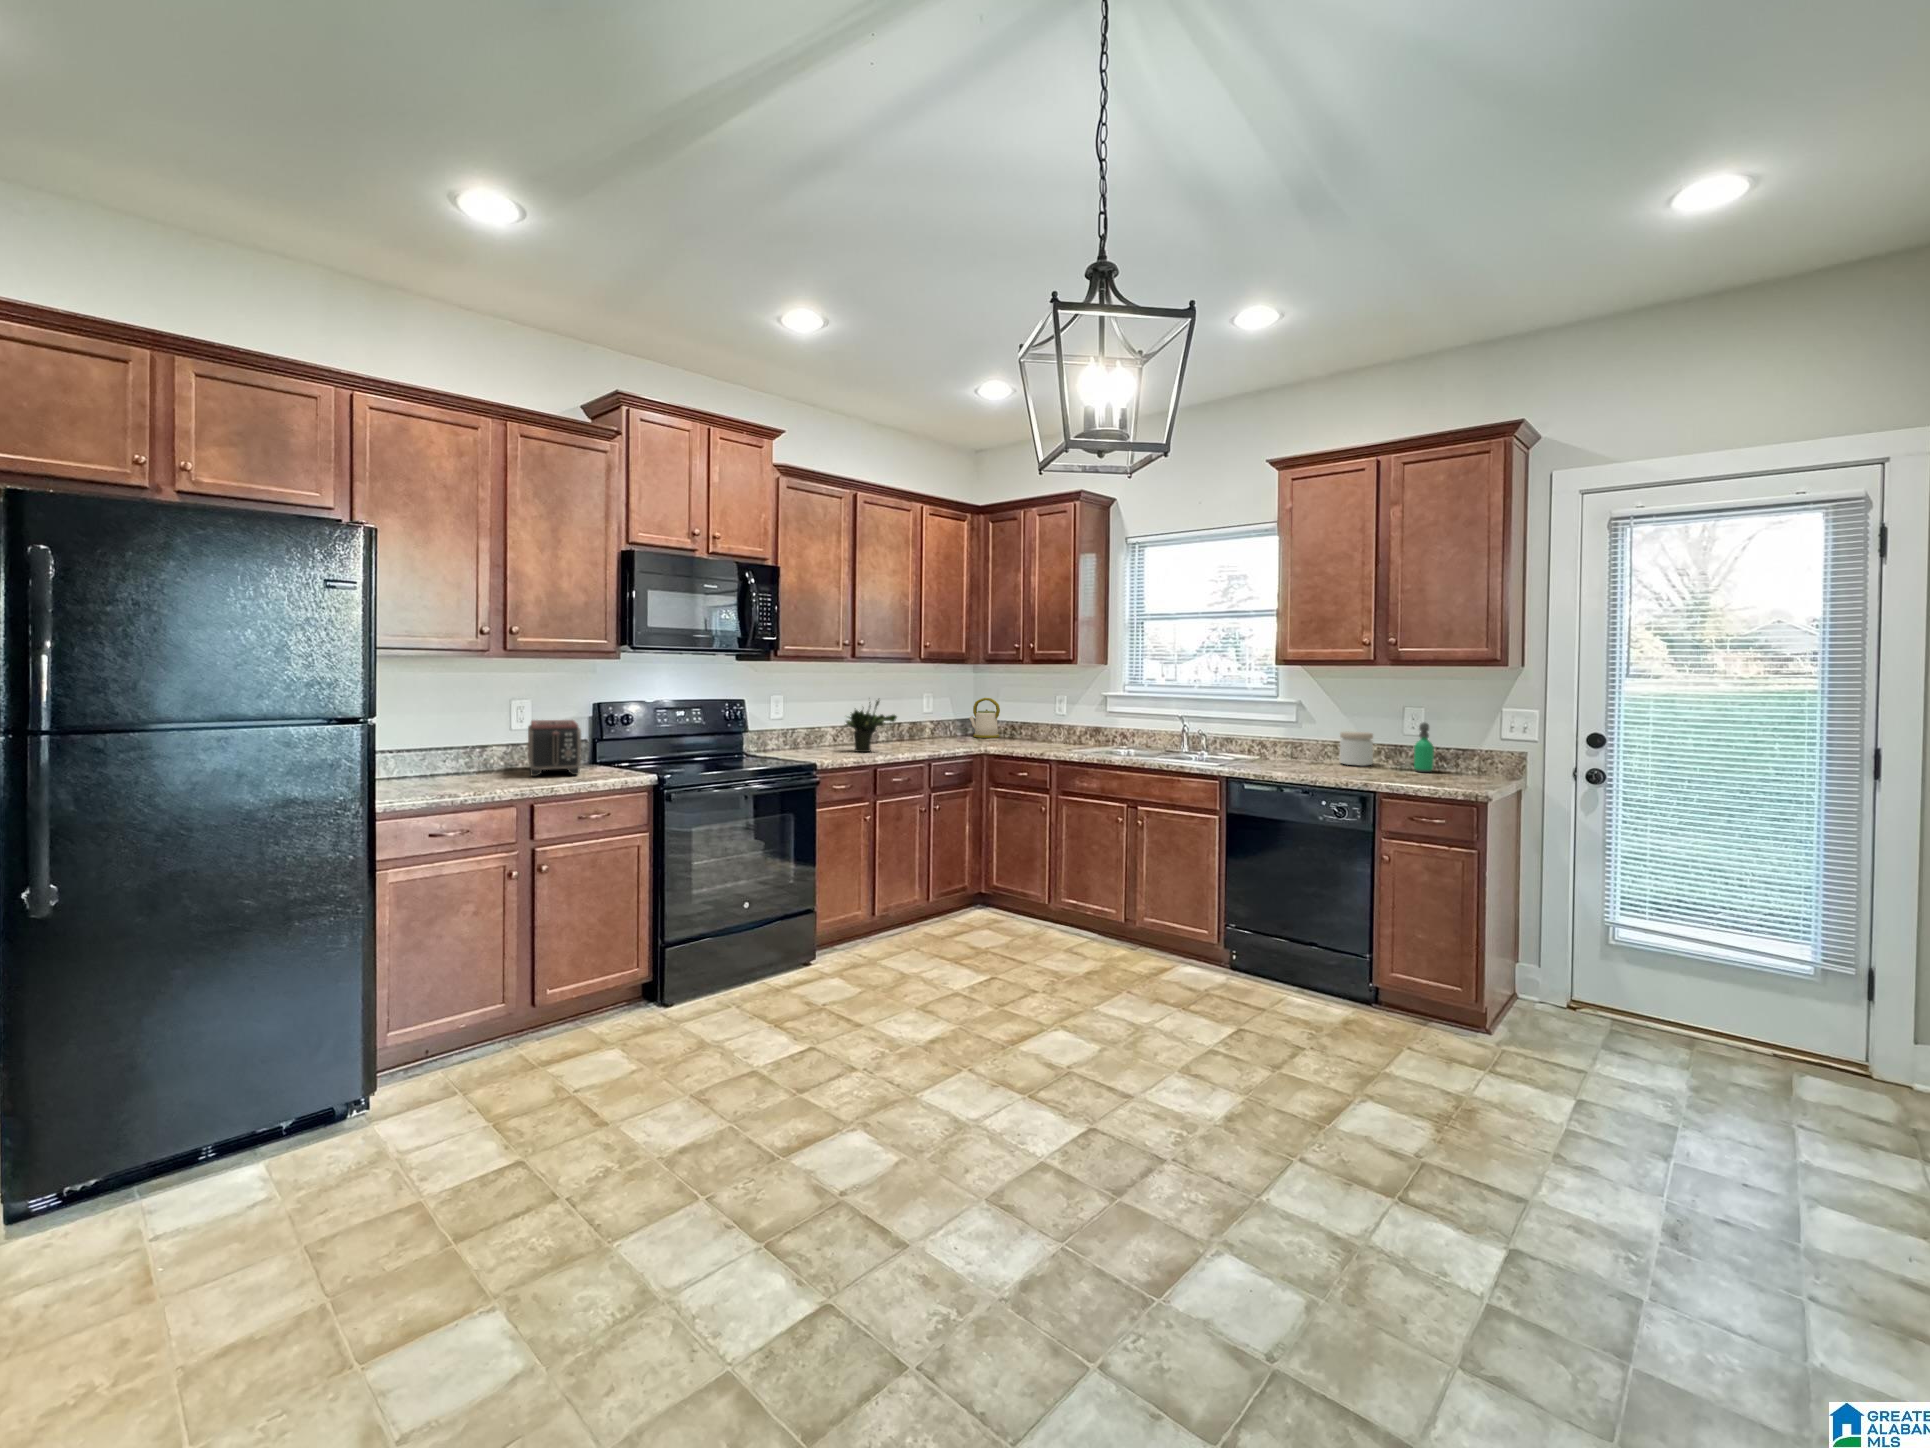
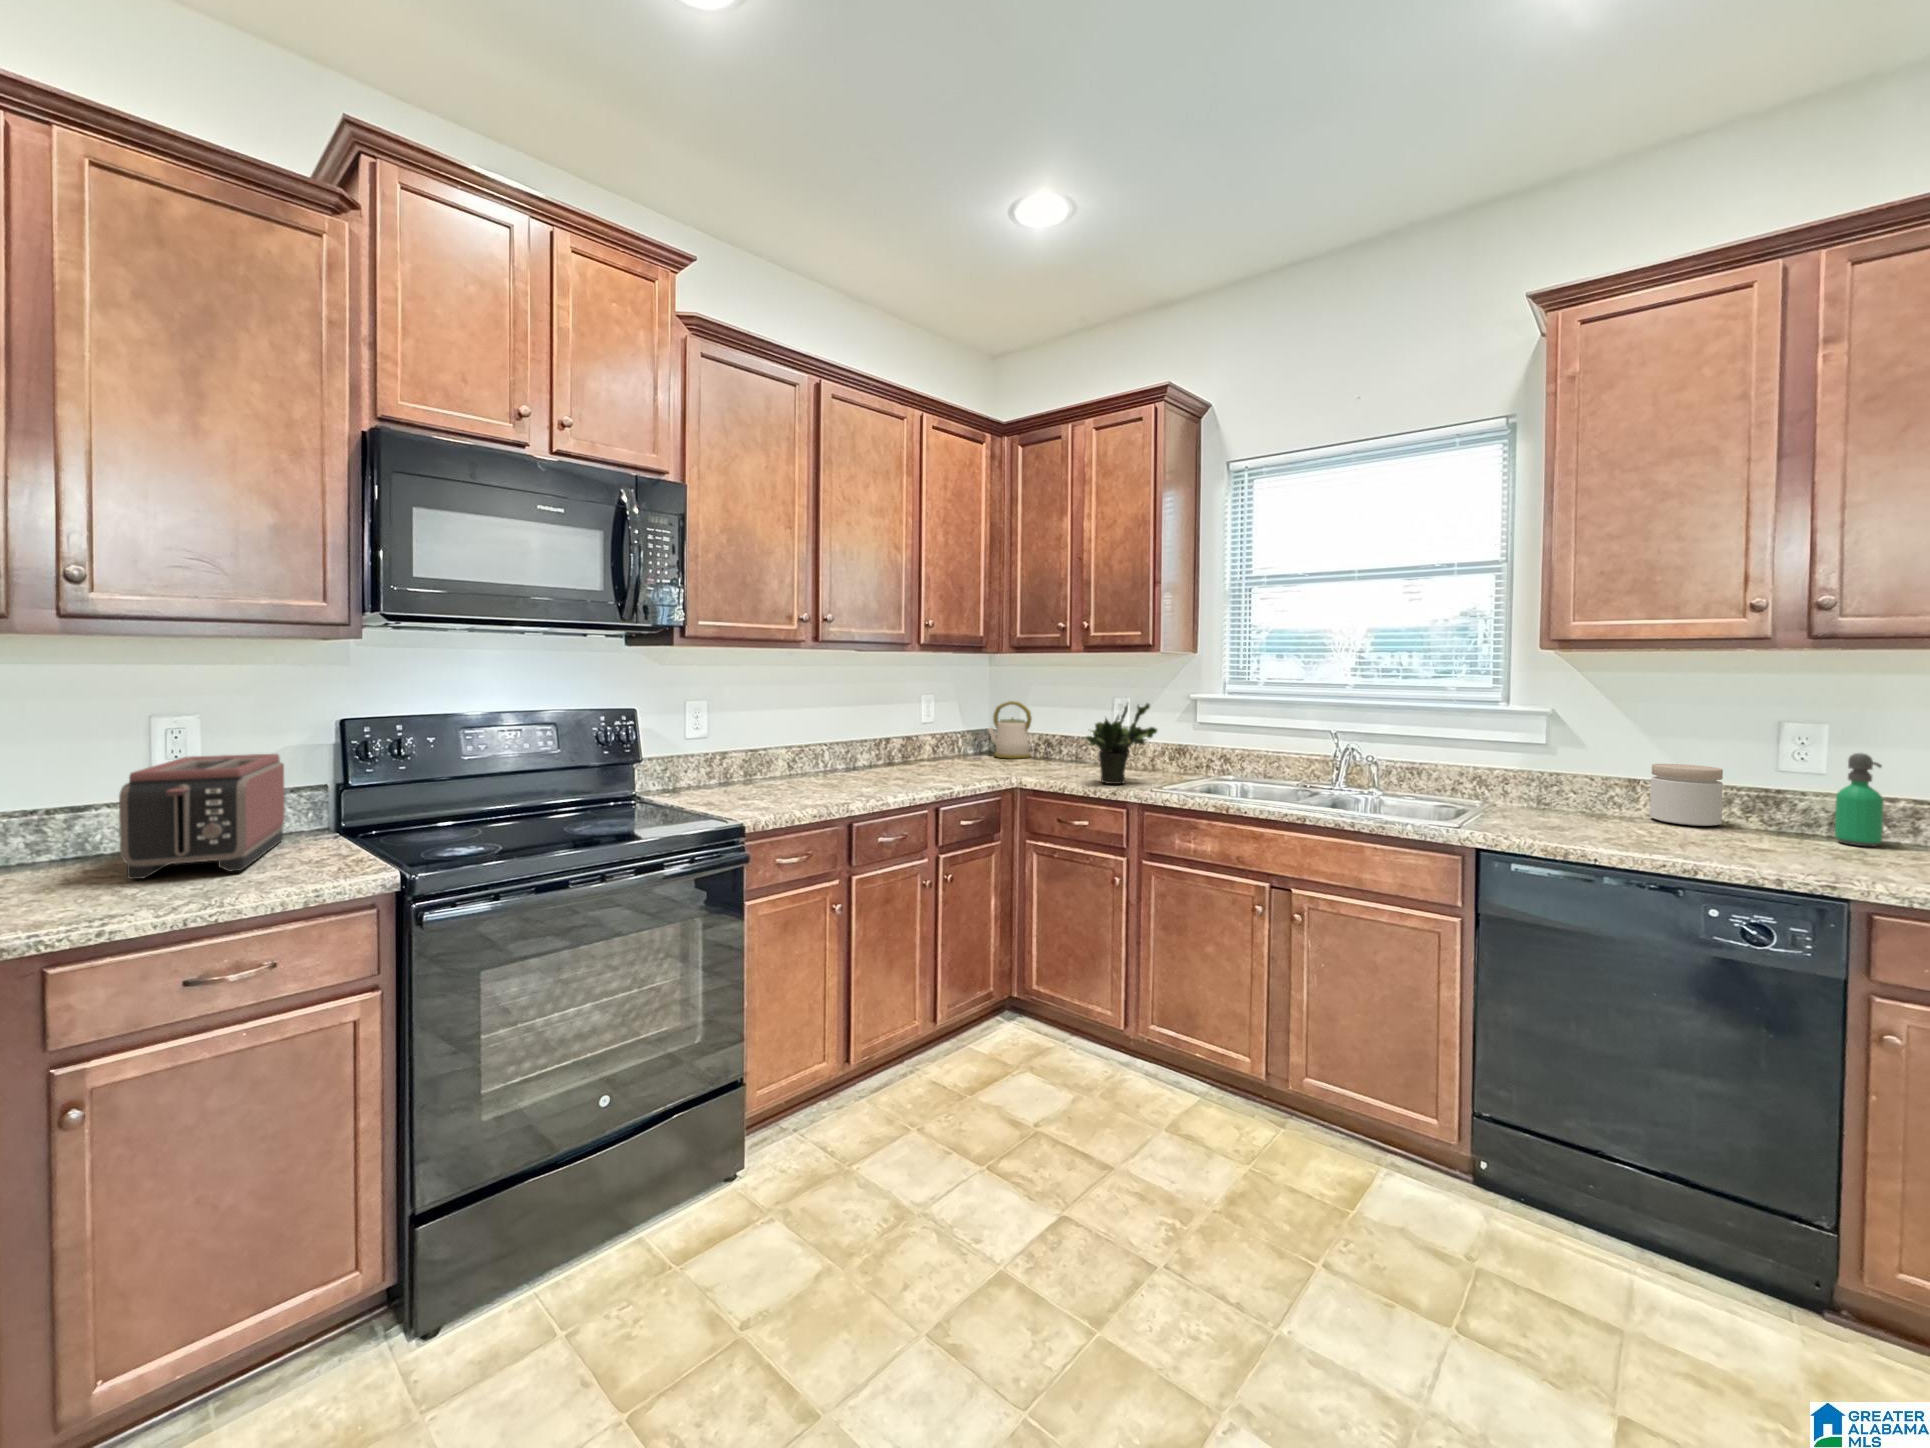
potted plant: present [844,699,897,752] -> present [1086,703,1157,784]

